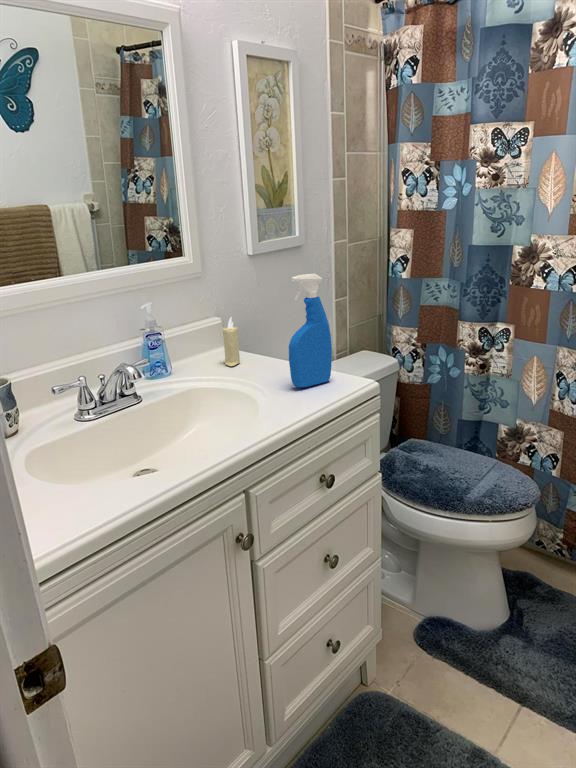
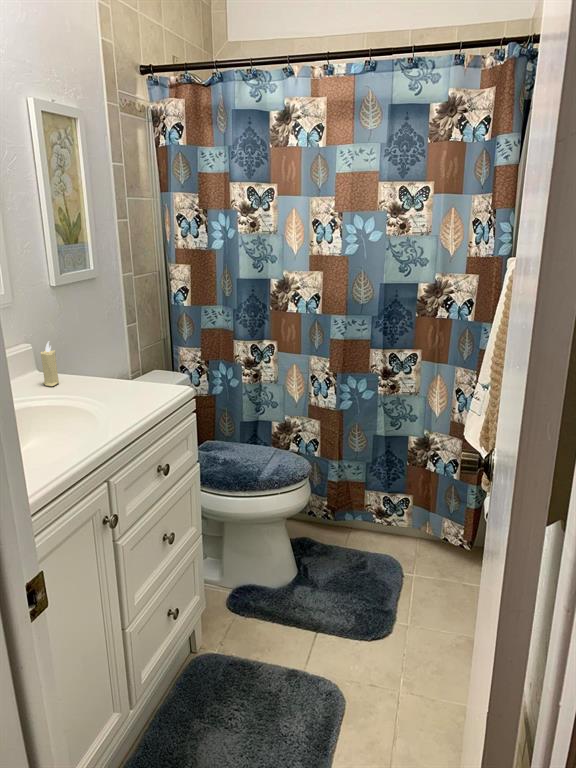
spray bottle: present [289,274,332,388] -> none [113,299,150,397]

